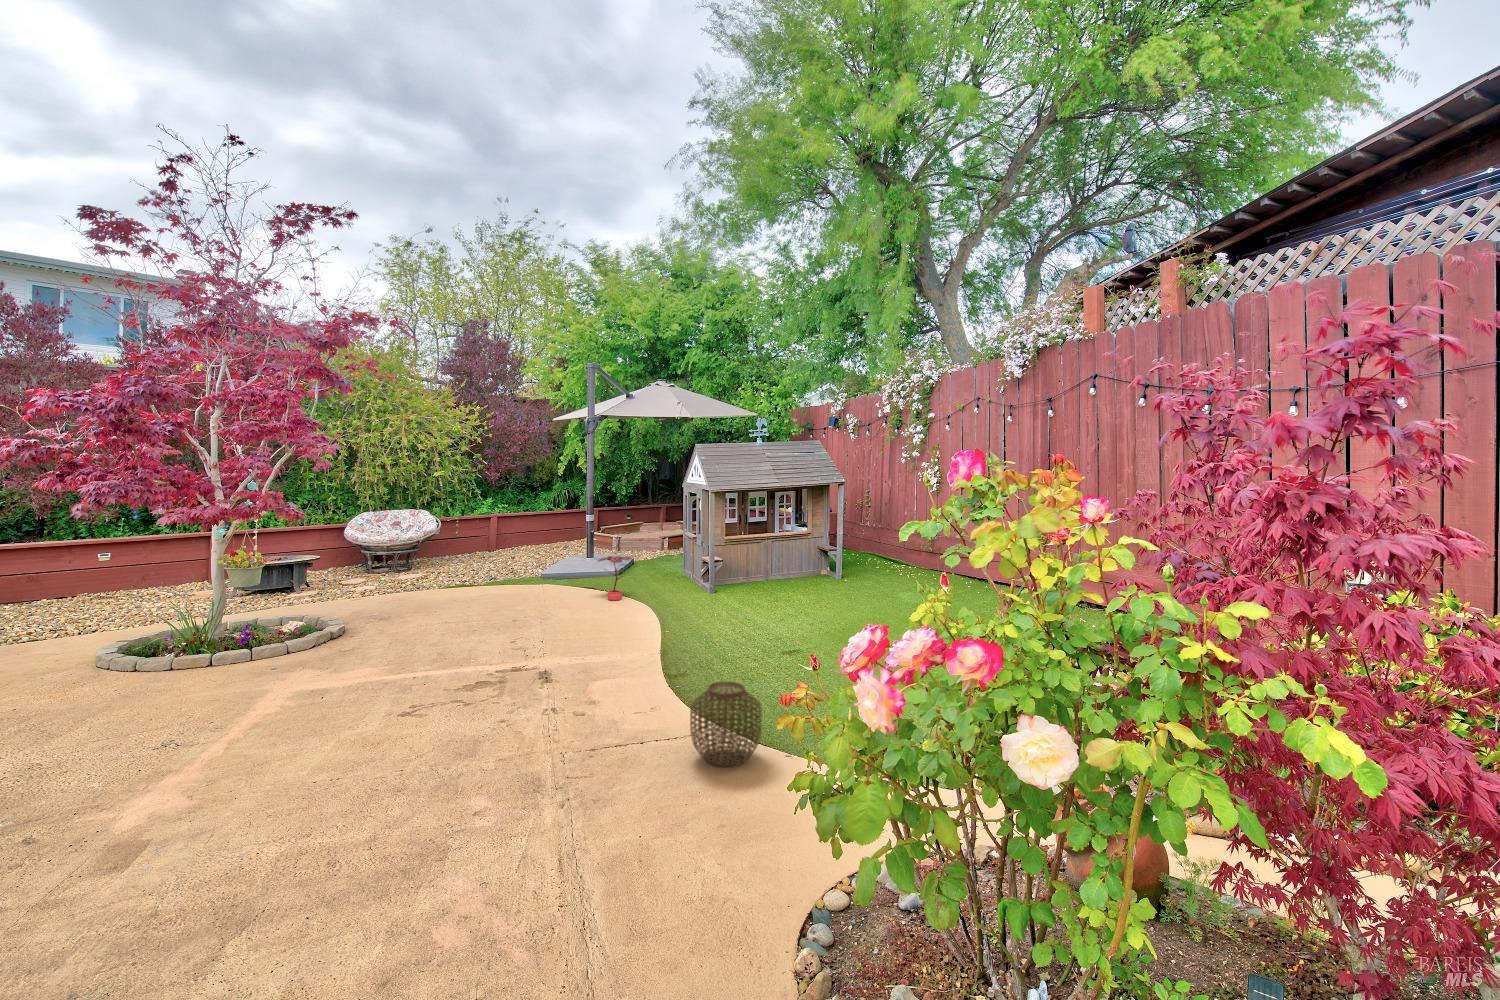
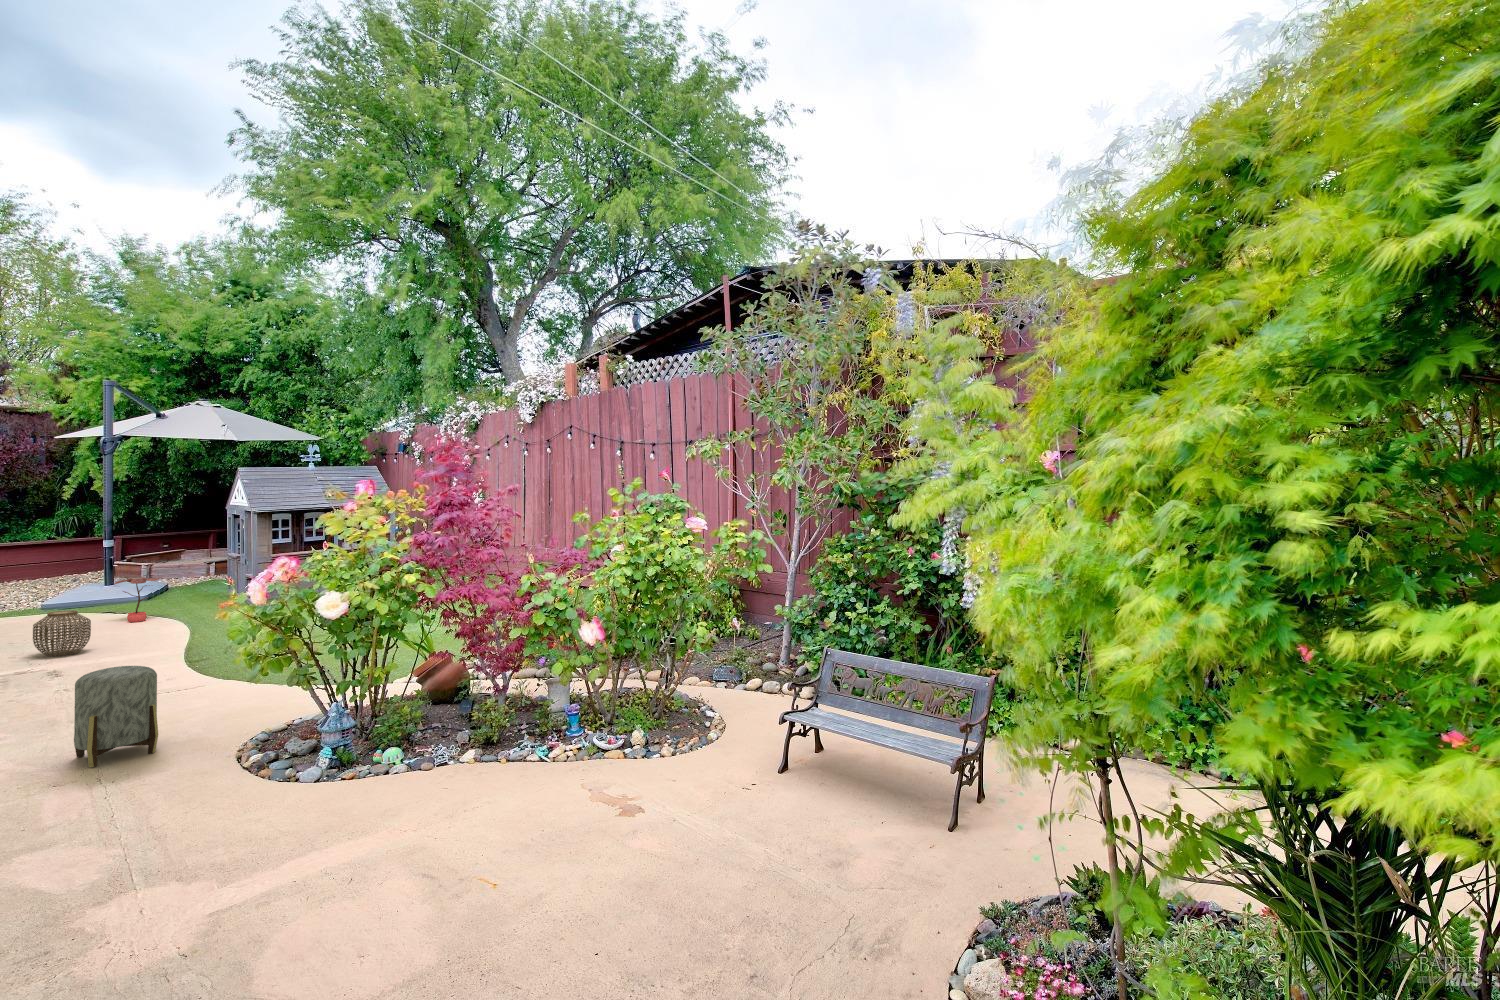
woven basket: present [690,681,761,768] -> present [33,610,91,657]
stool: none [573,742,674,918] -> present [74,666,158,767]

